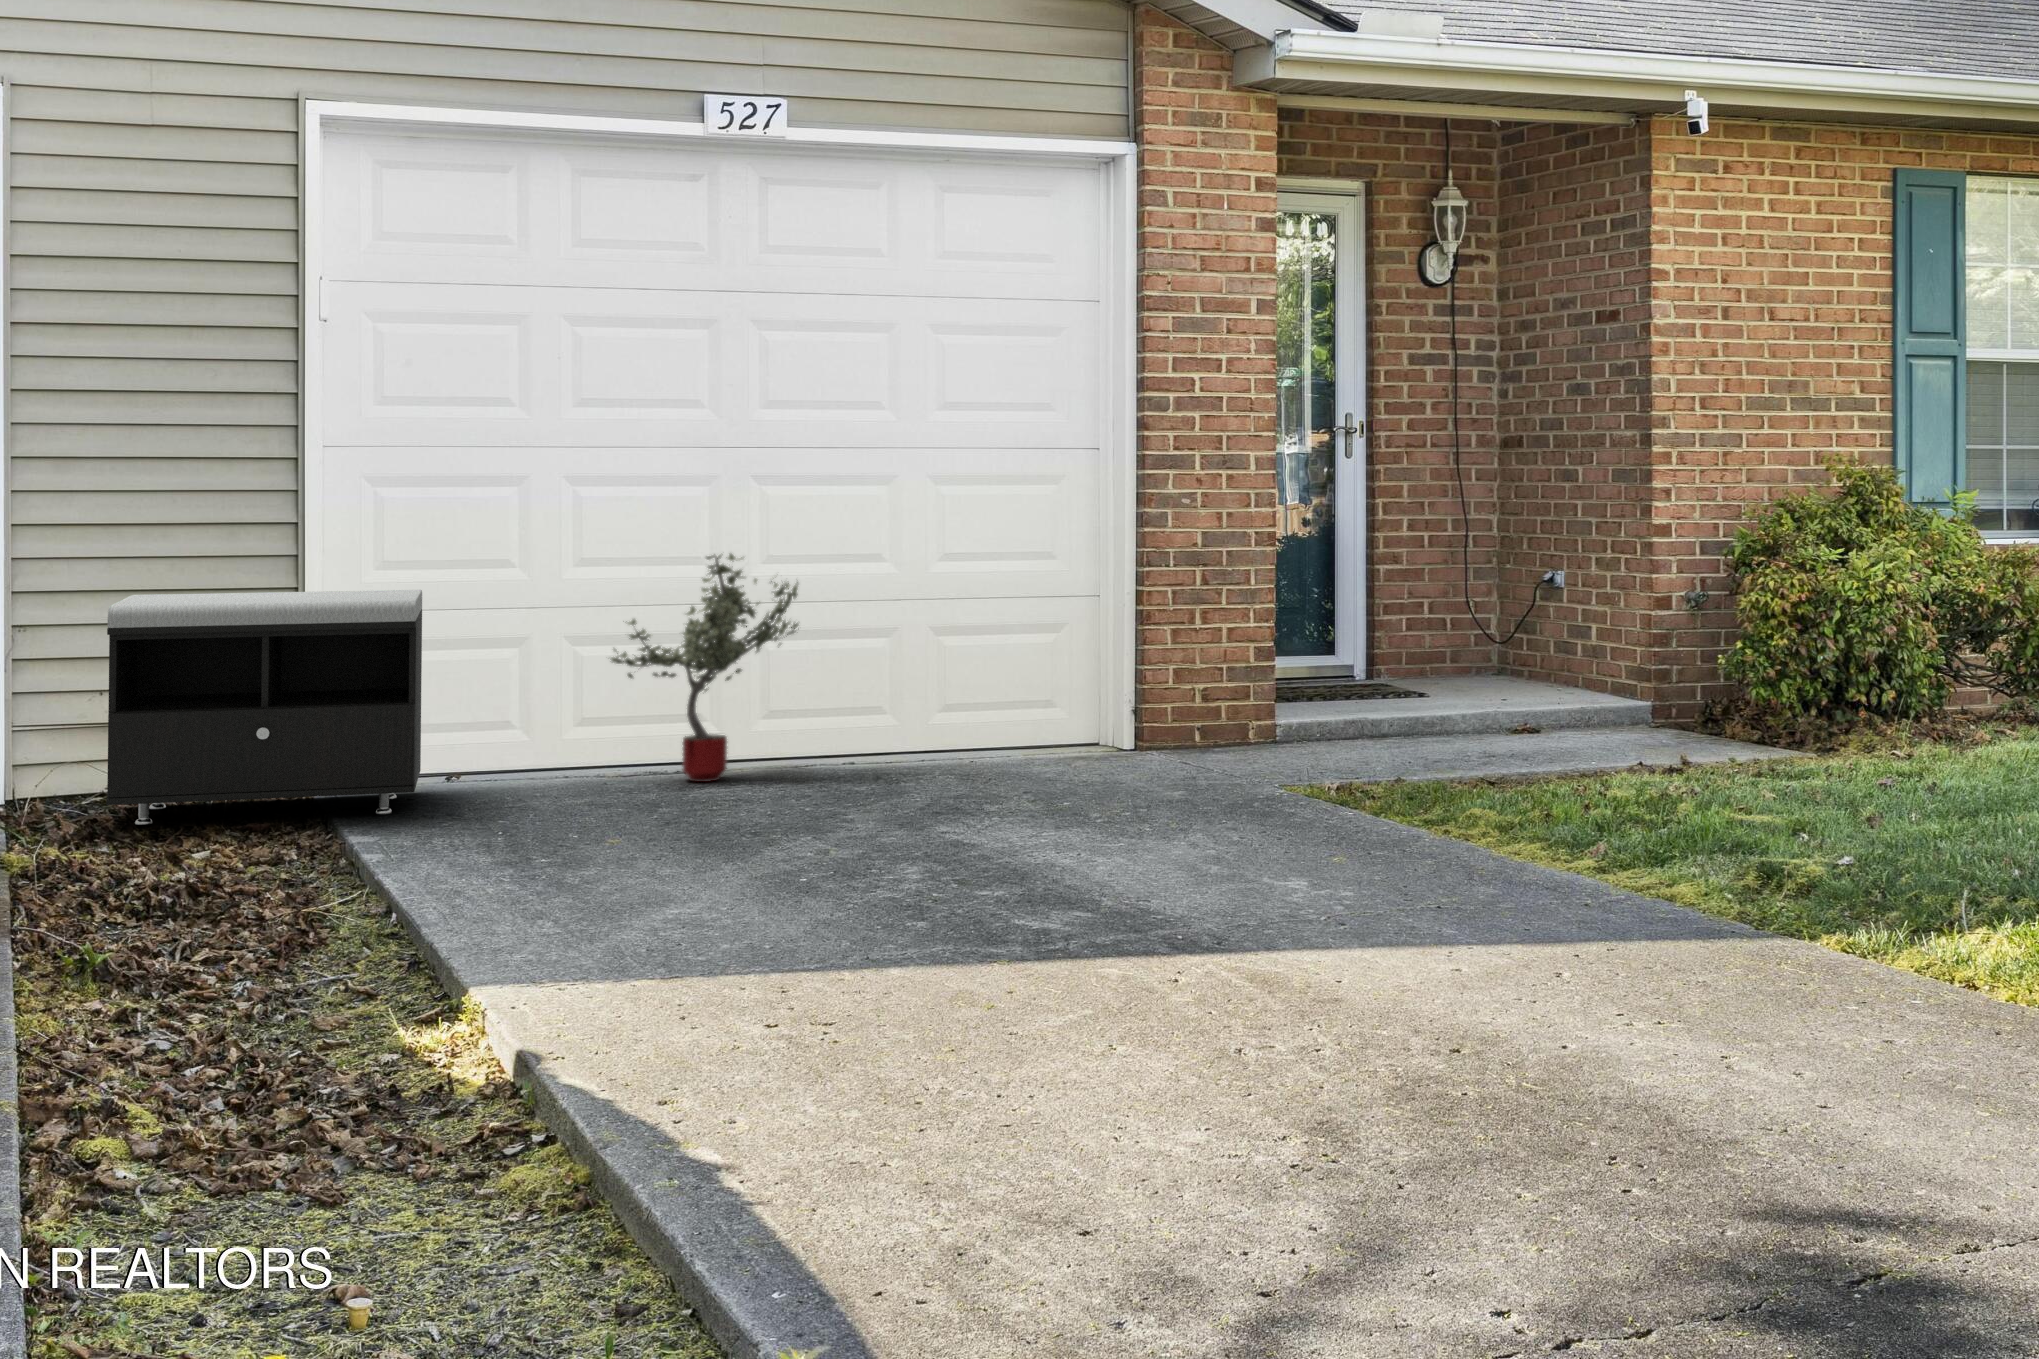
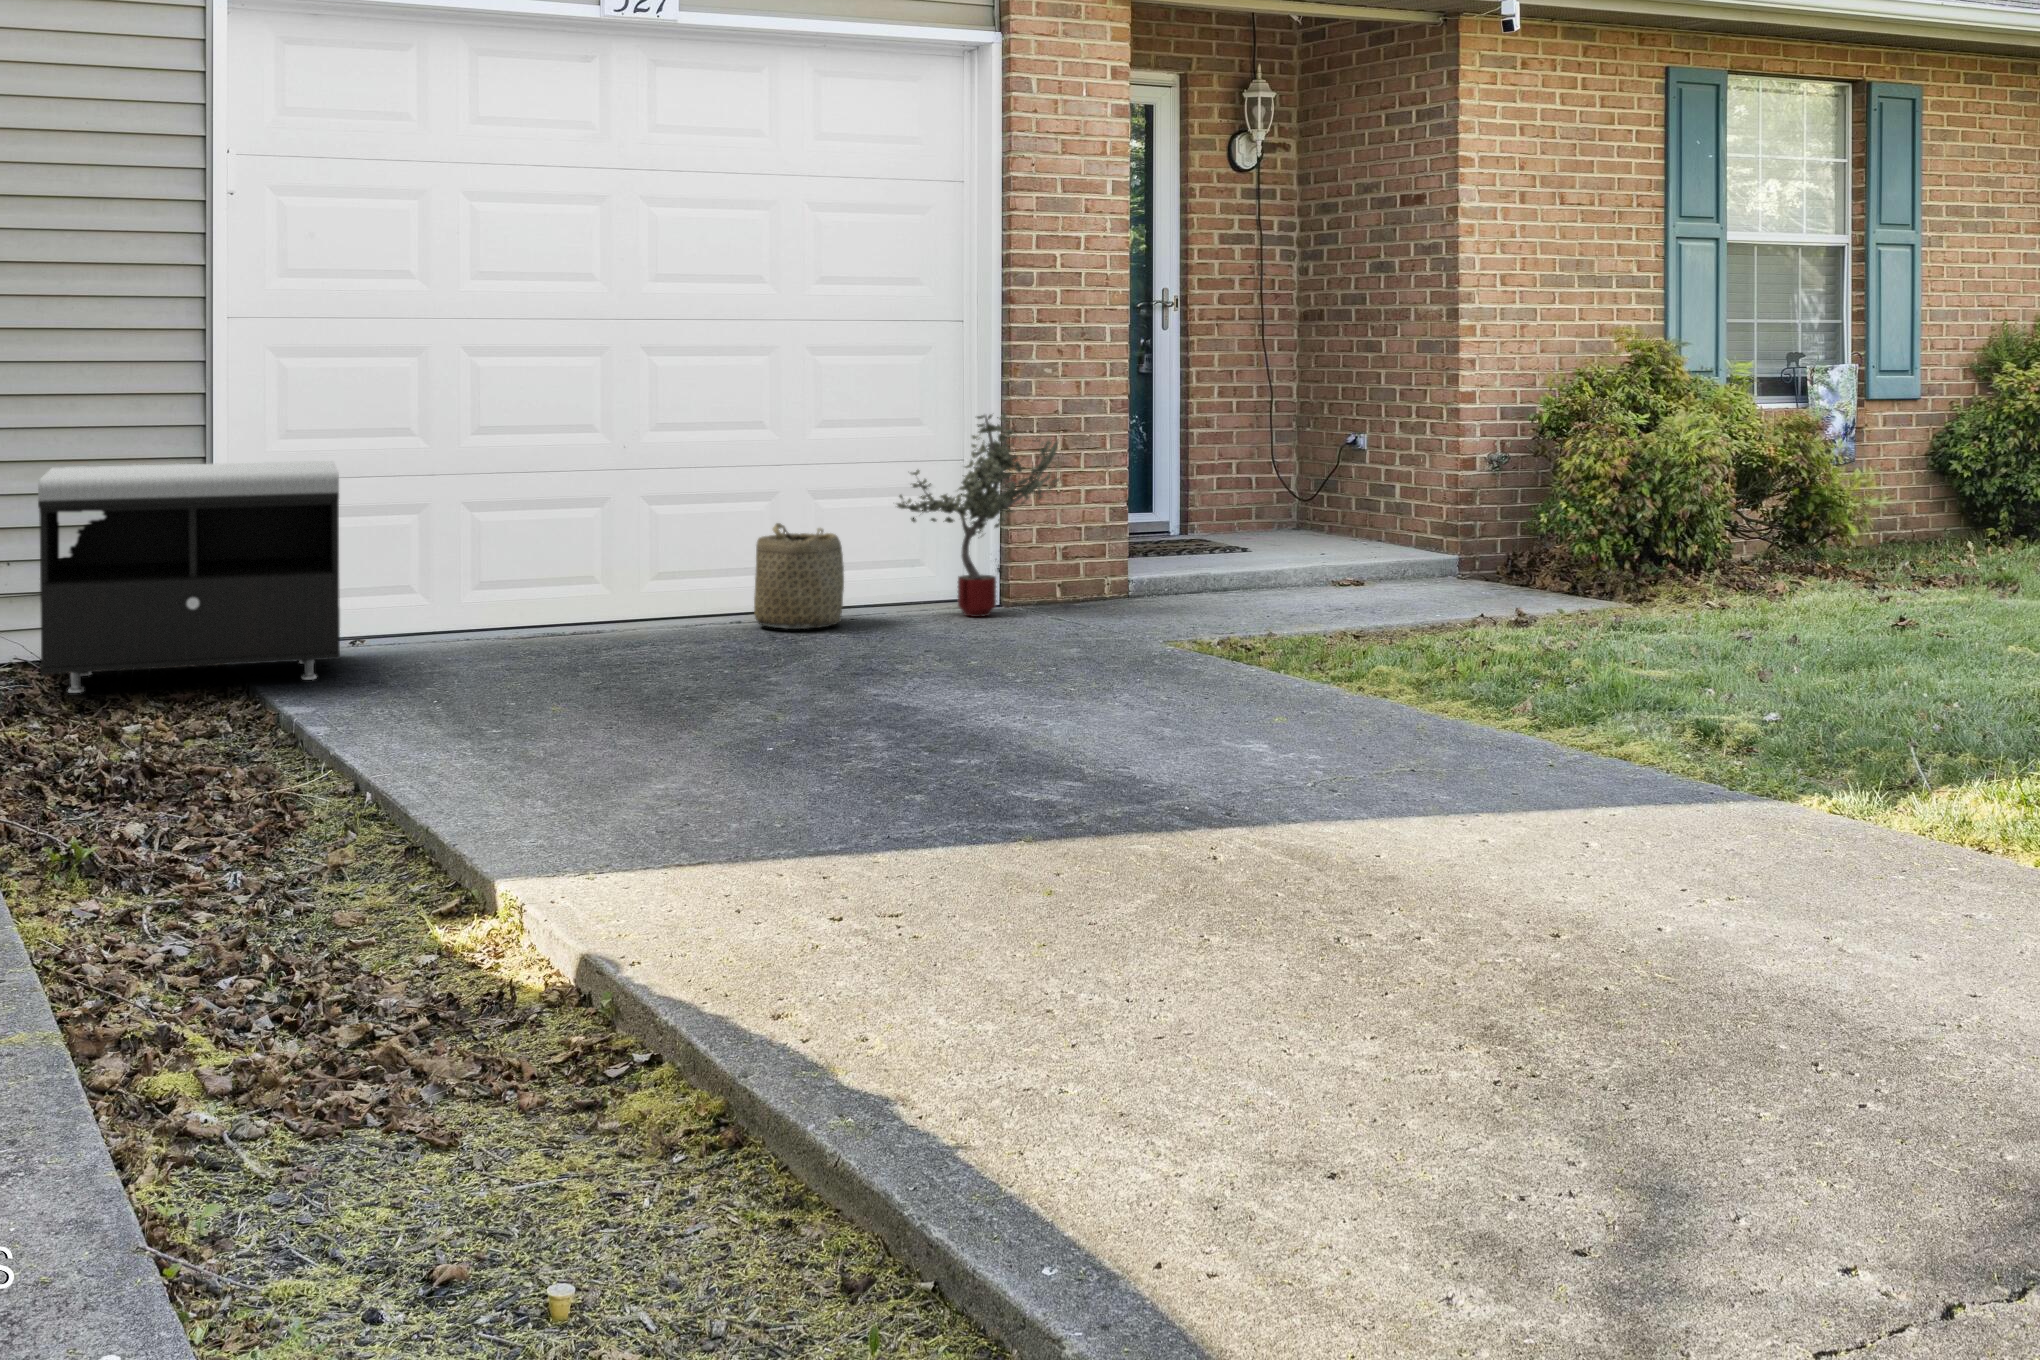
potted tree: present [611,554,798,782] -> present [897,414,1059,617]
basket: none [866,657,962,769] -> present [754,523,844,629]

